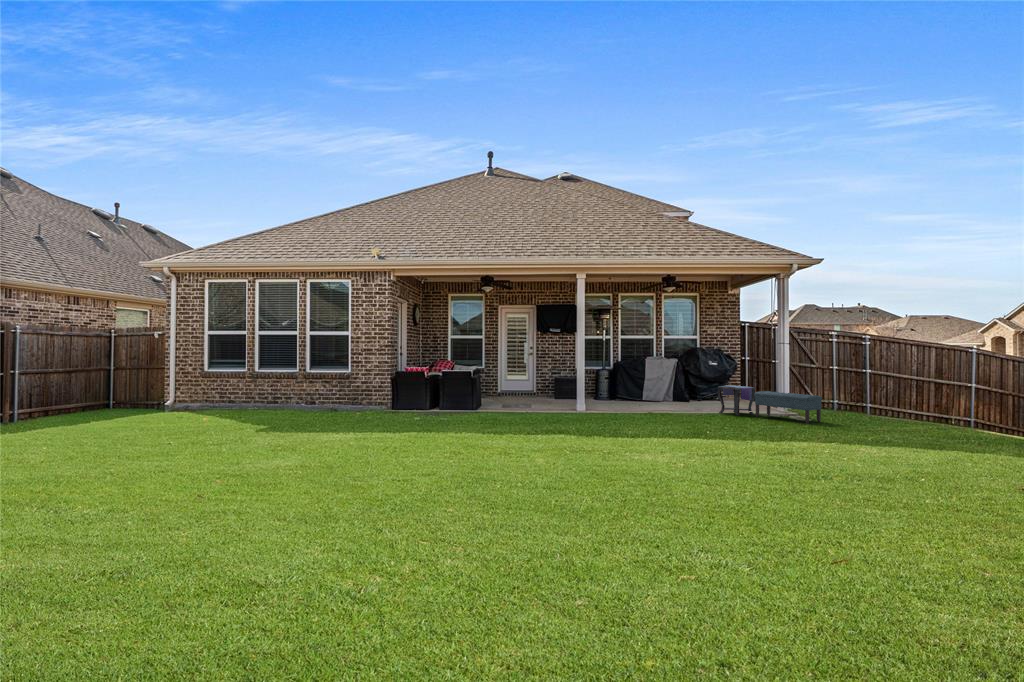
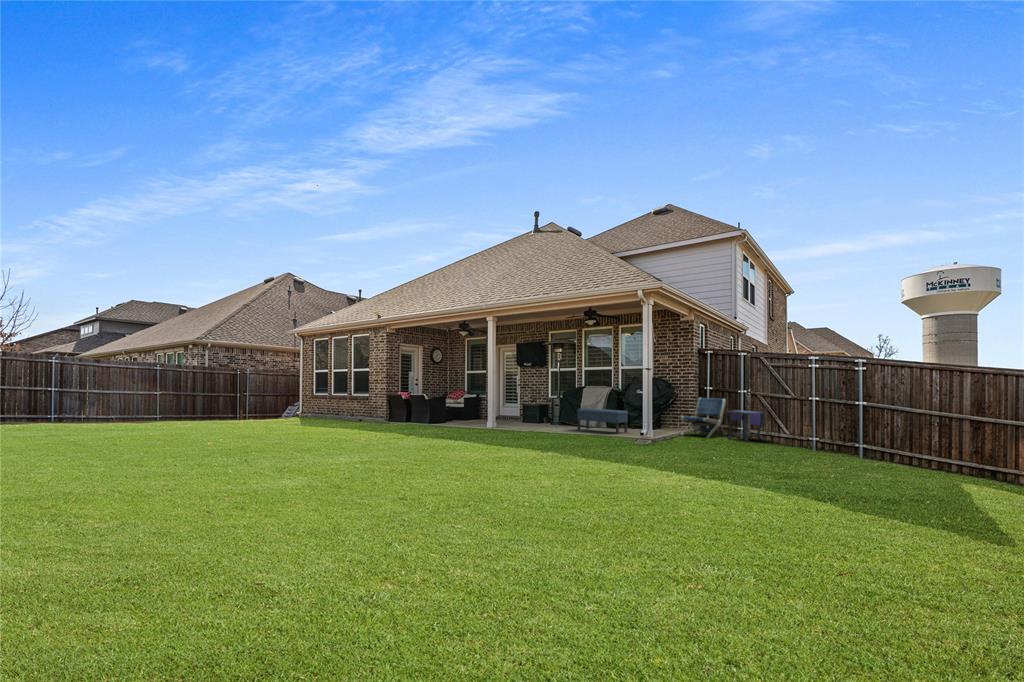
lounge chair: none [674,373,719,412] -> present [681,398,726,438]
bench: present [754,391,822,424] -> present [577,408,628,434]

